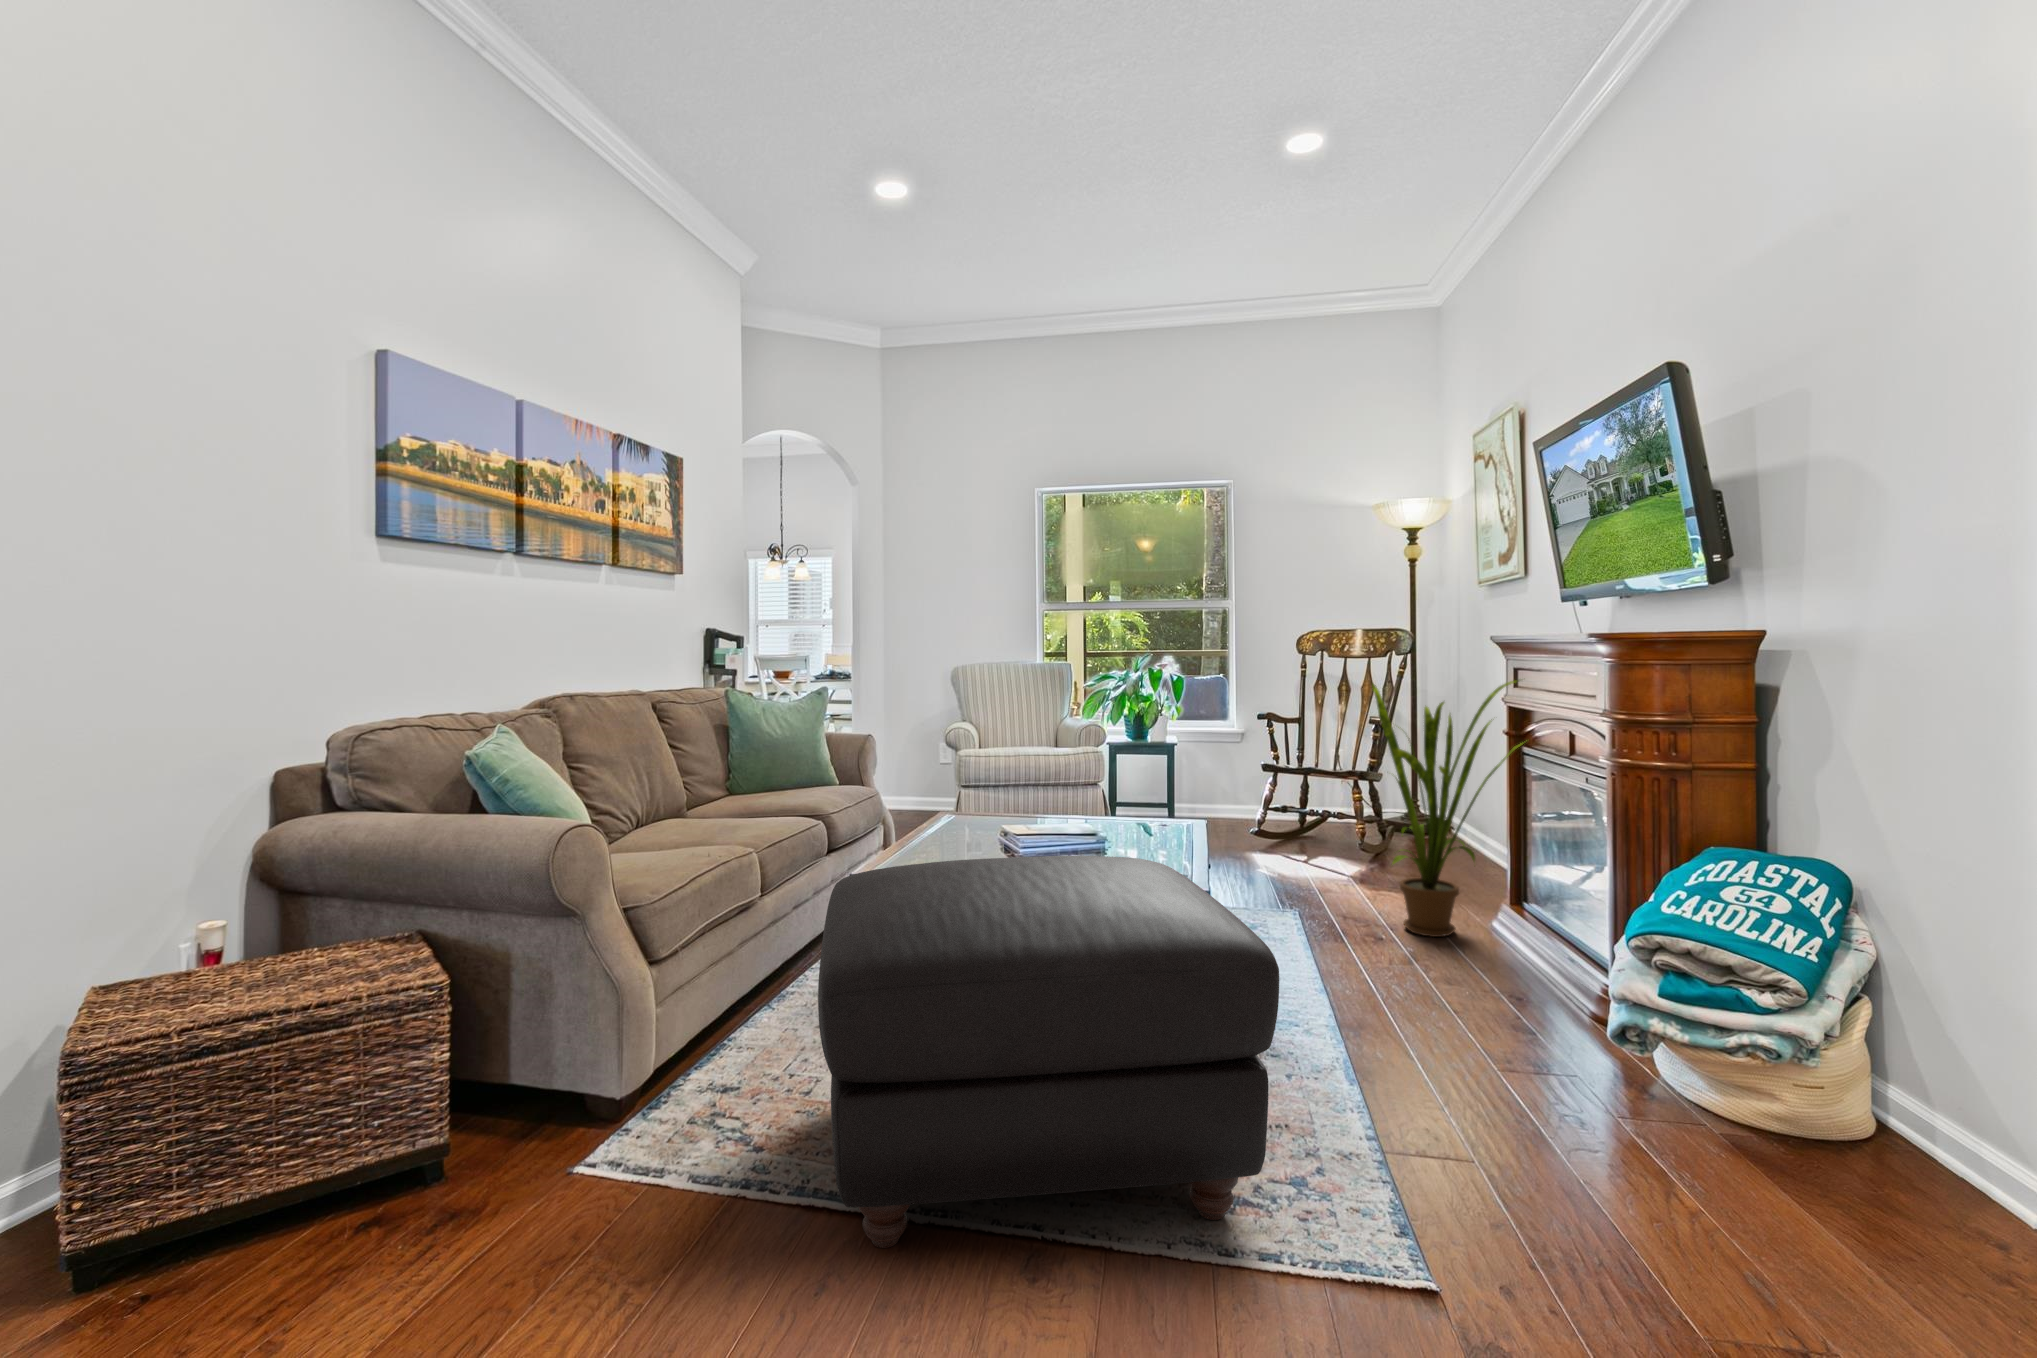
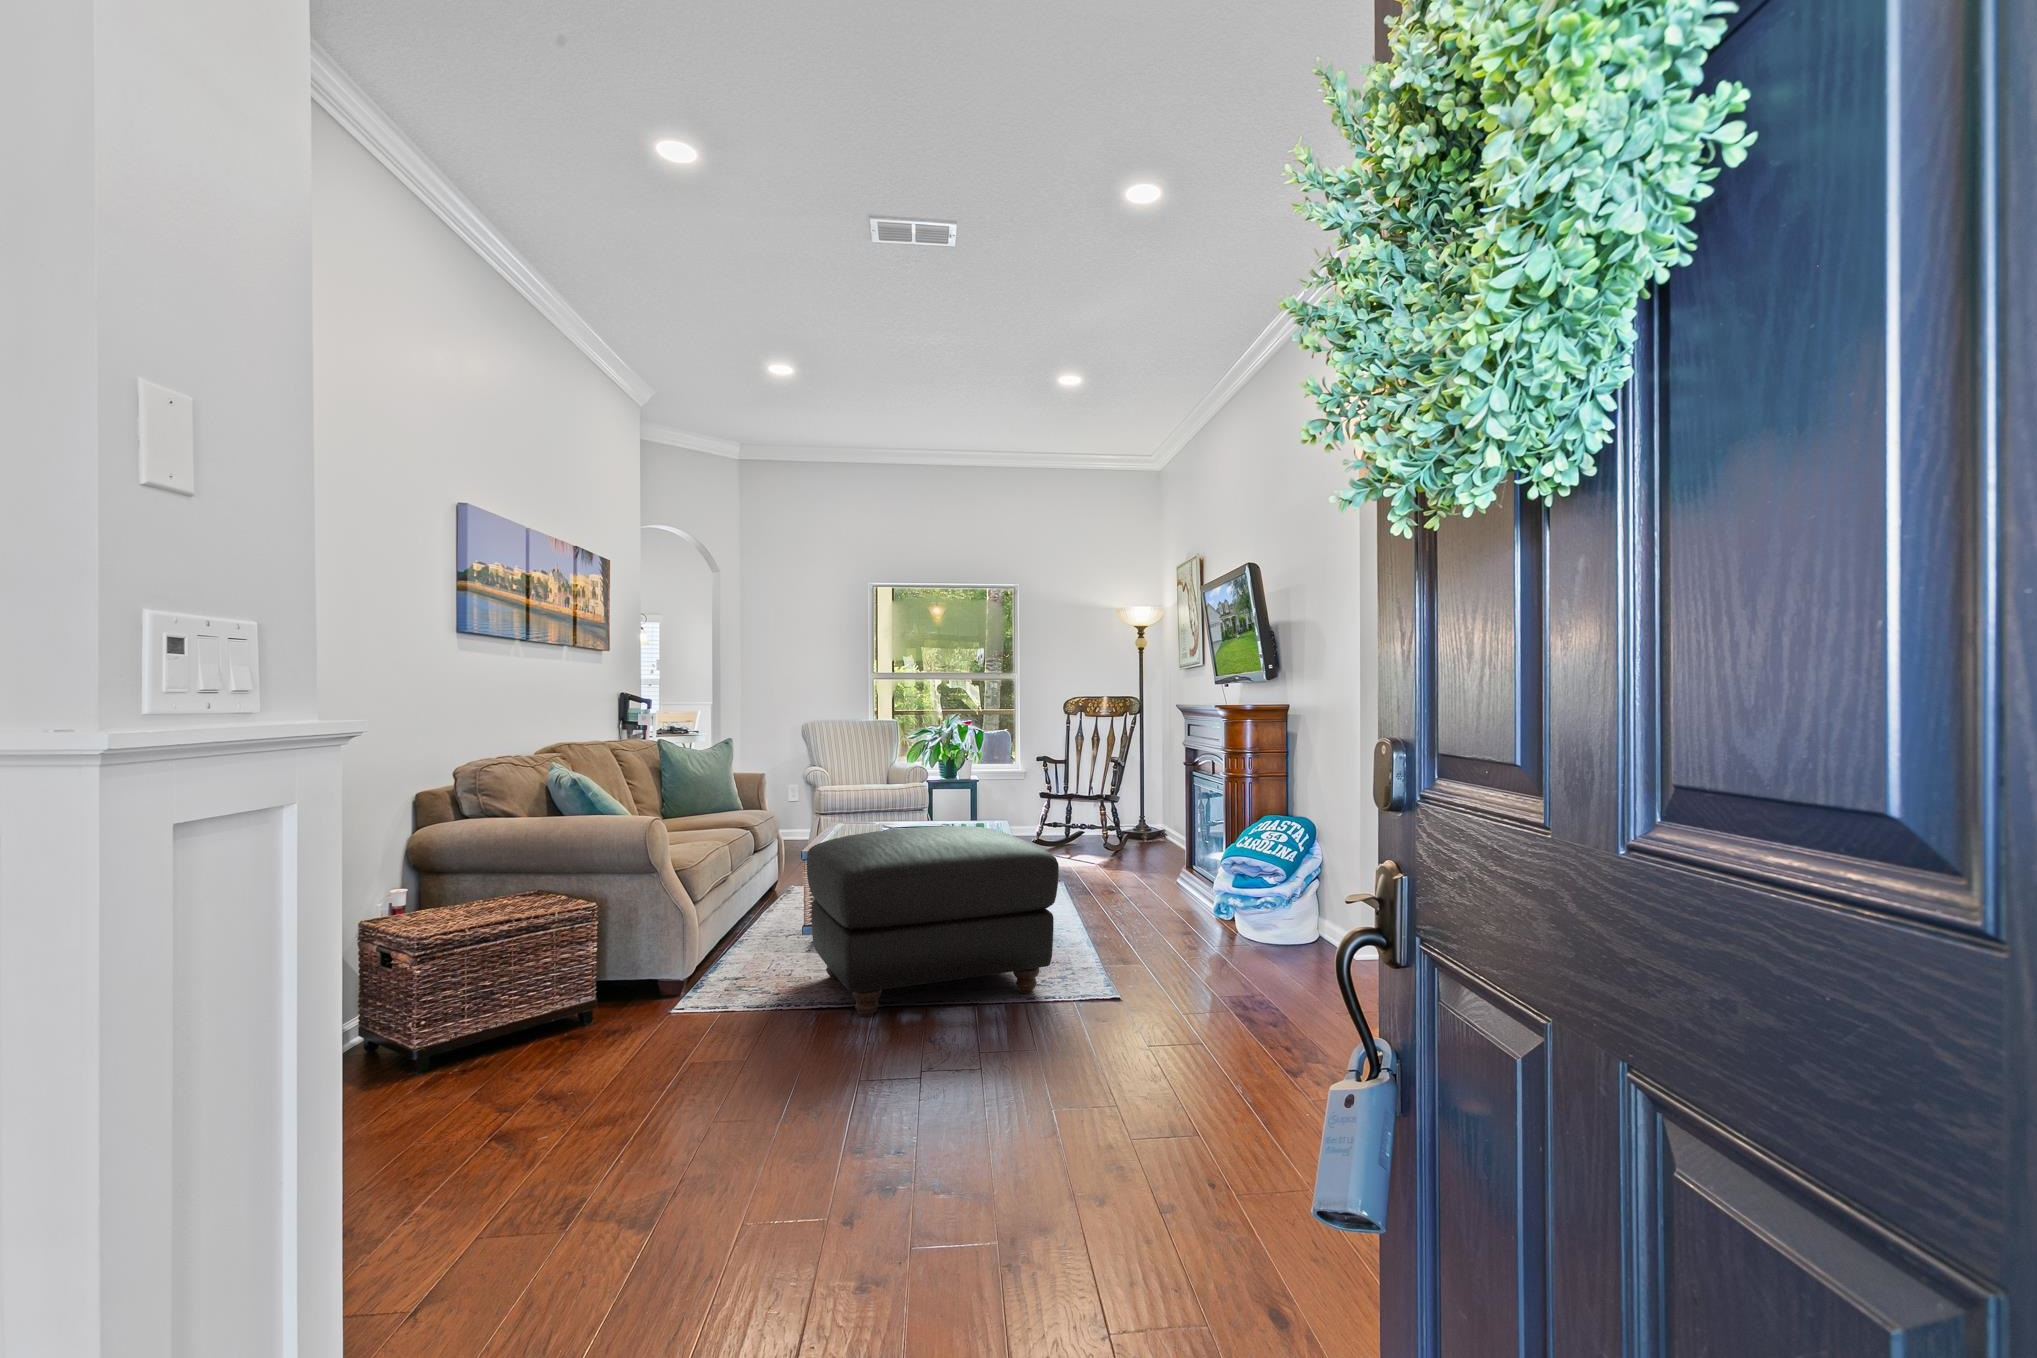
house plant: present [1372,680,1522,937] -> none [1108,728,1197,890]

